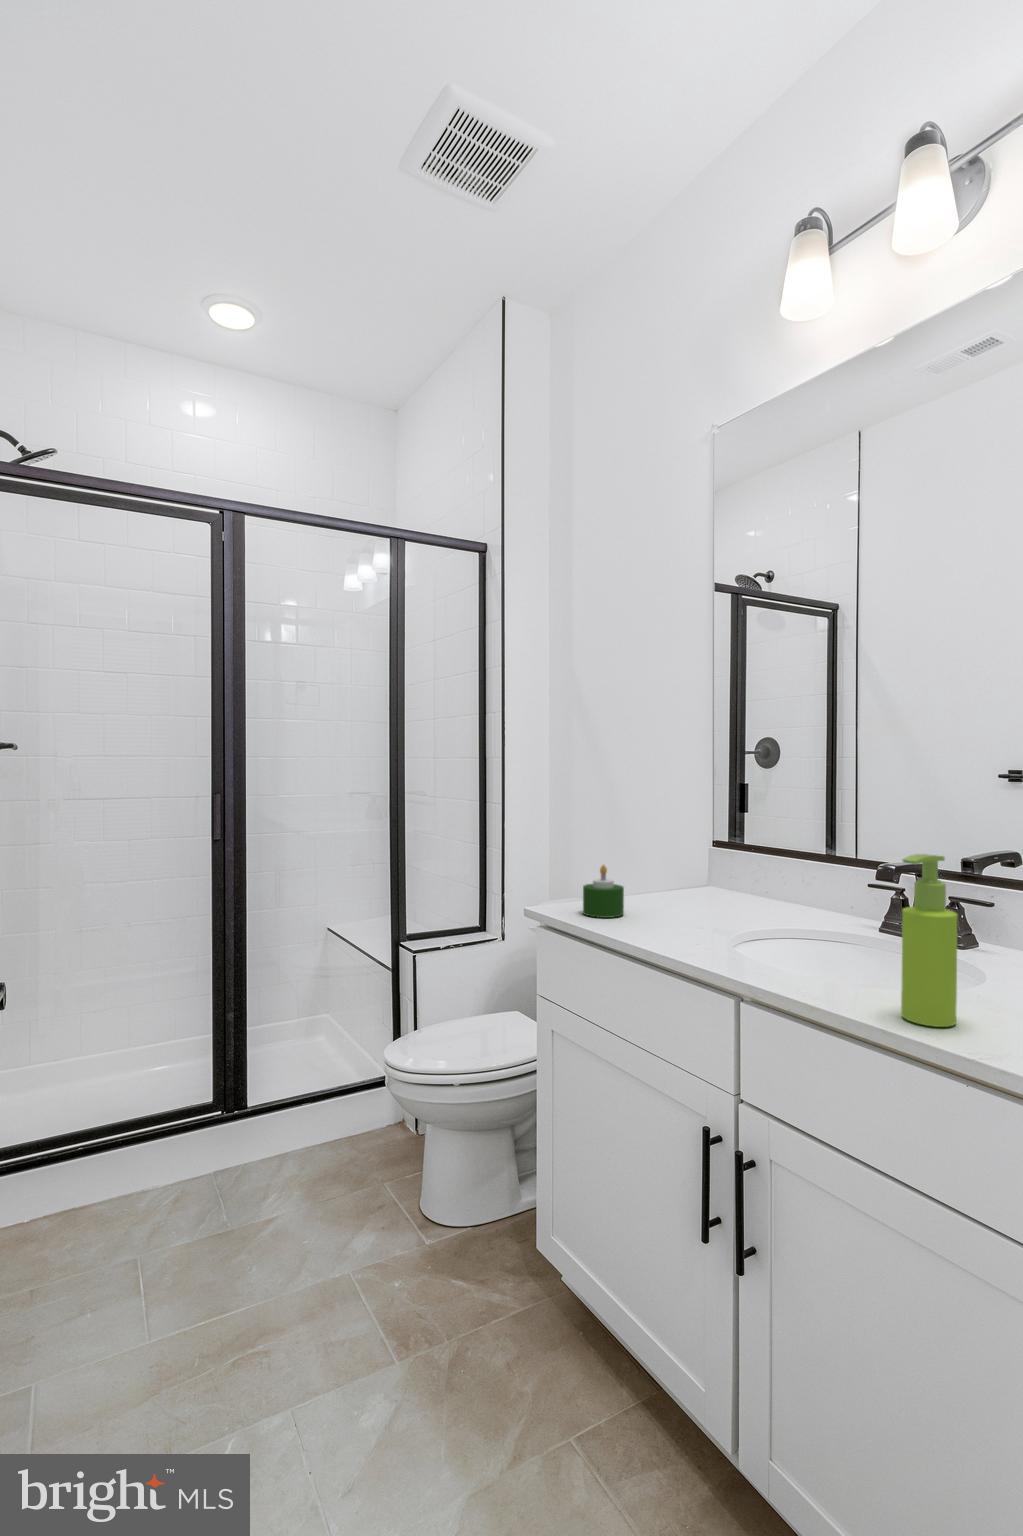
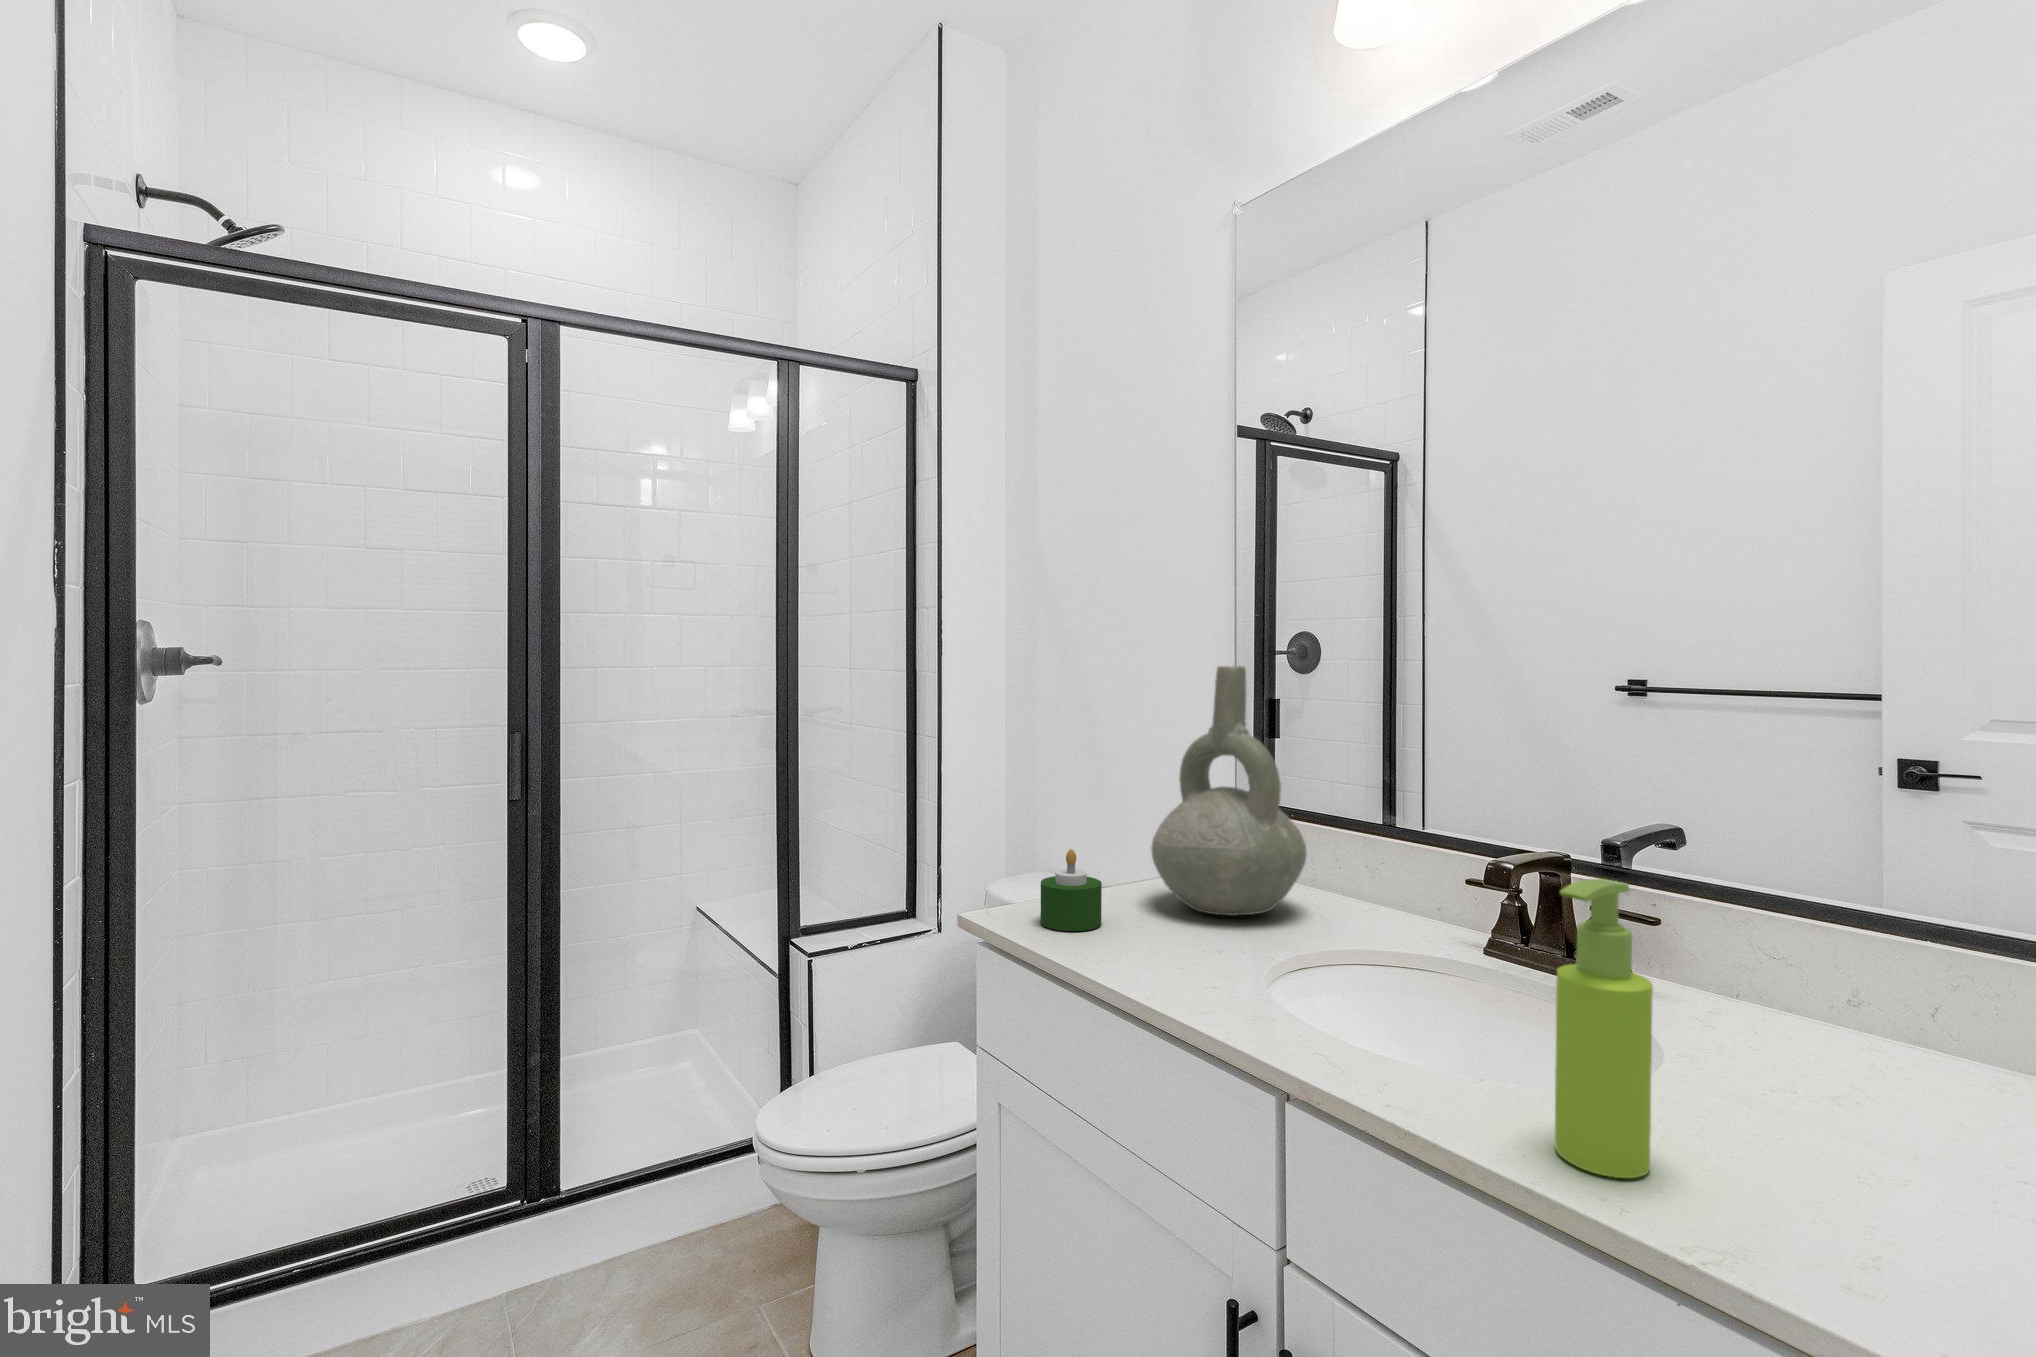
decorative vase: none [657,744,763,911] -> present [1151,666,1307,916]

